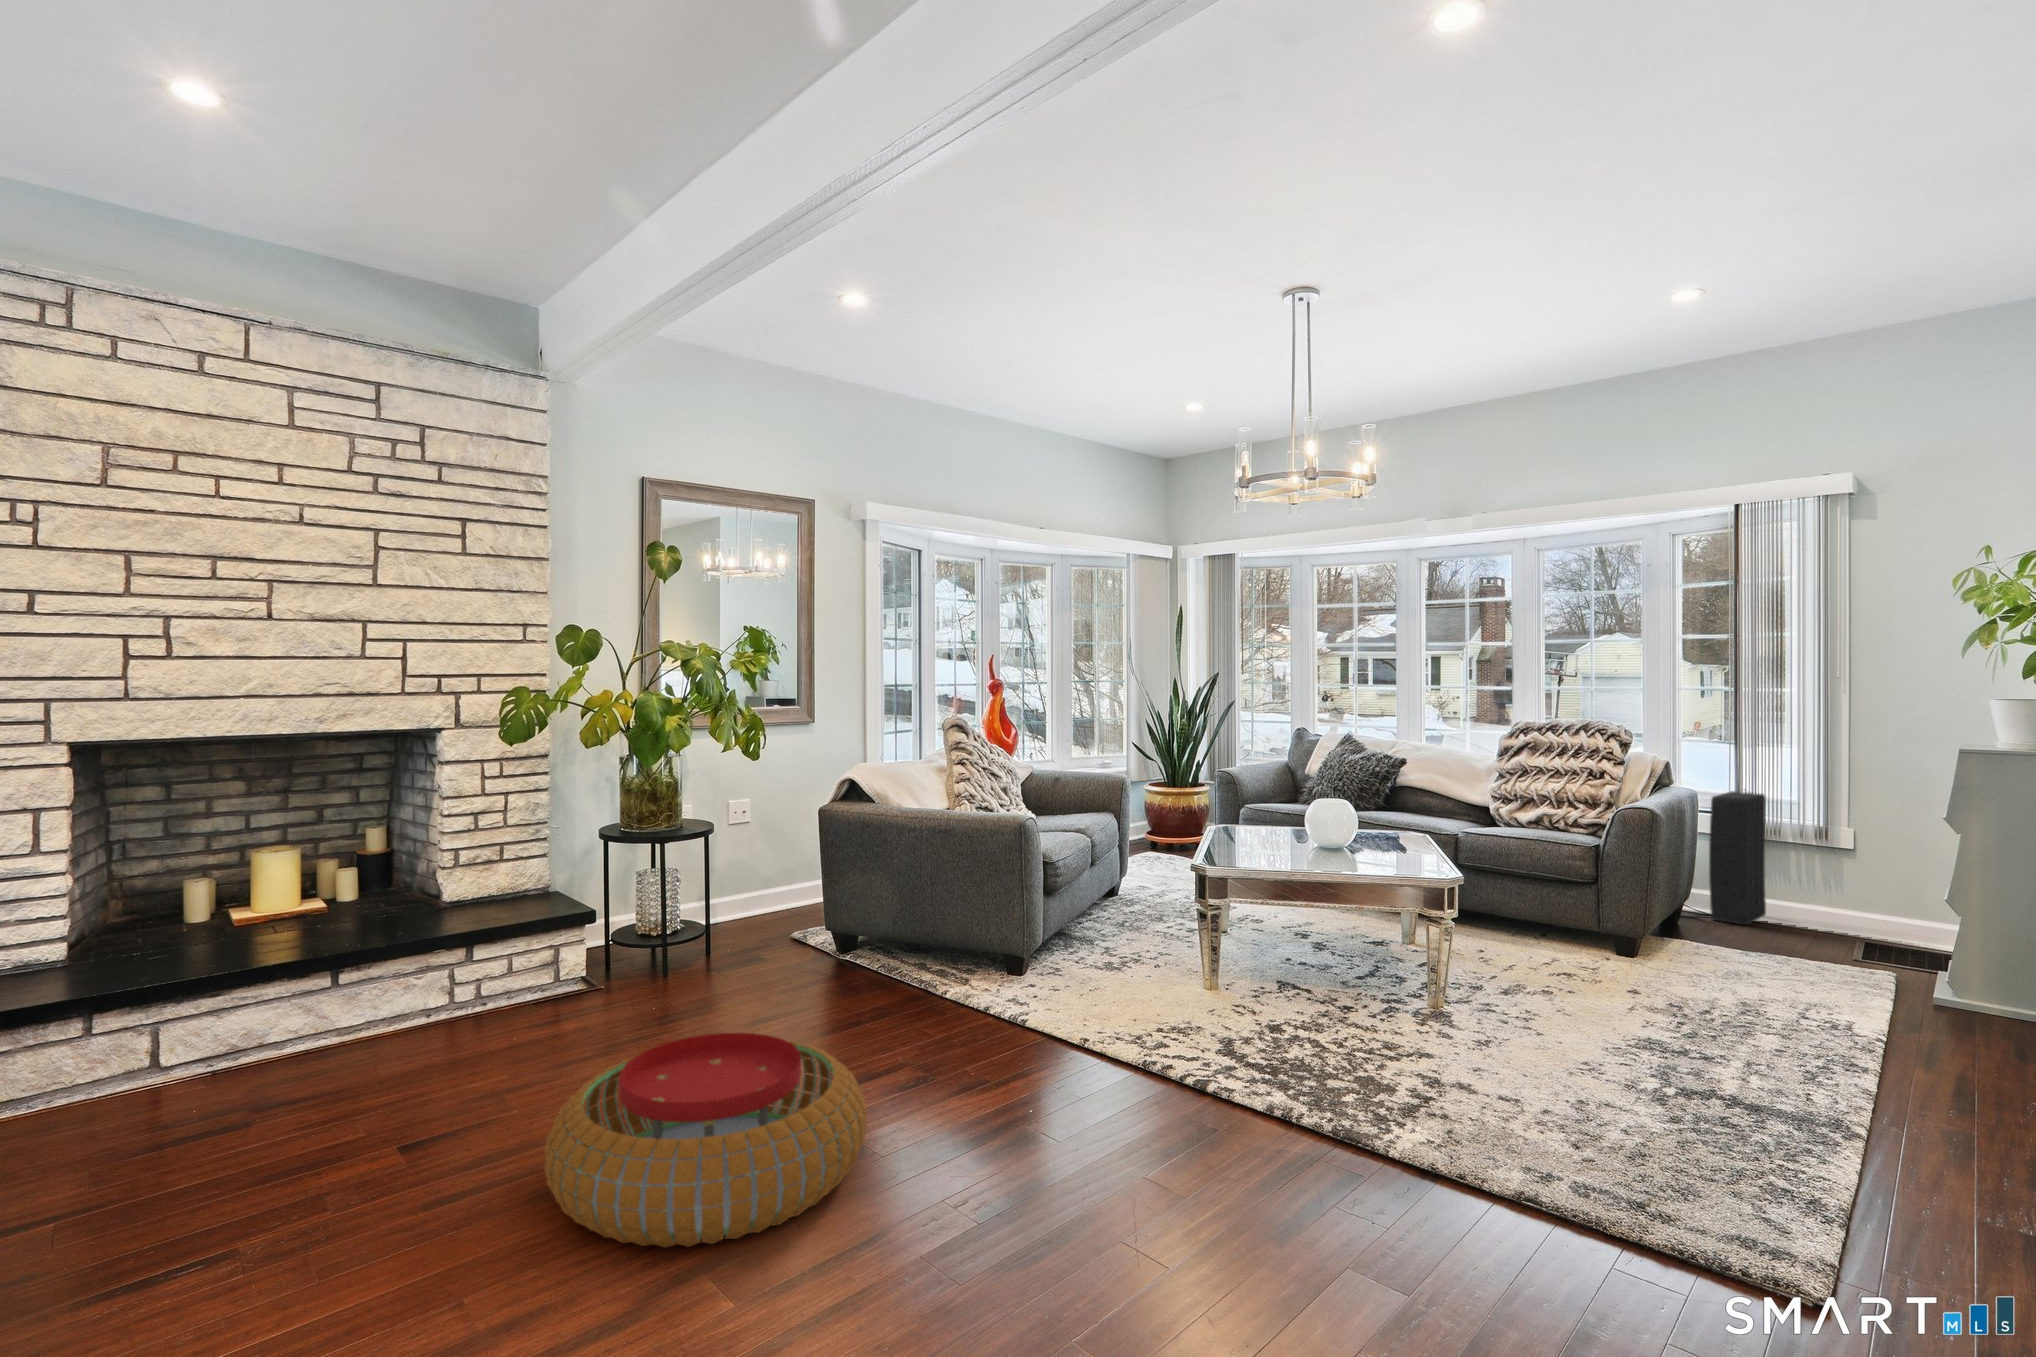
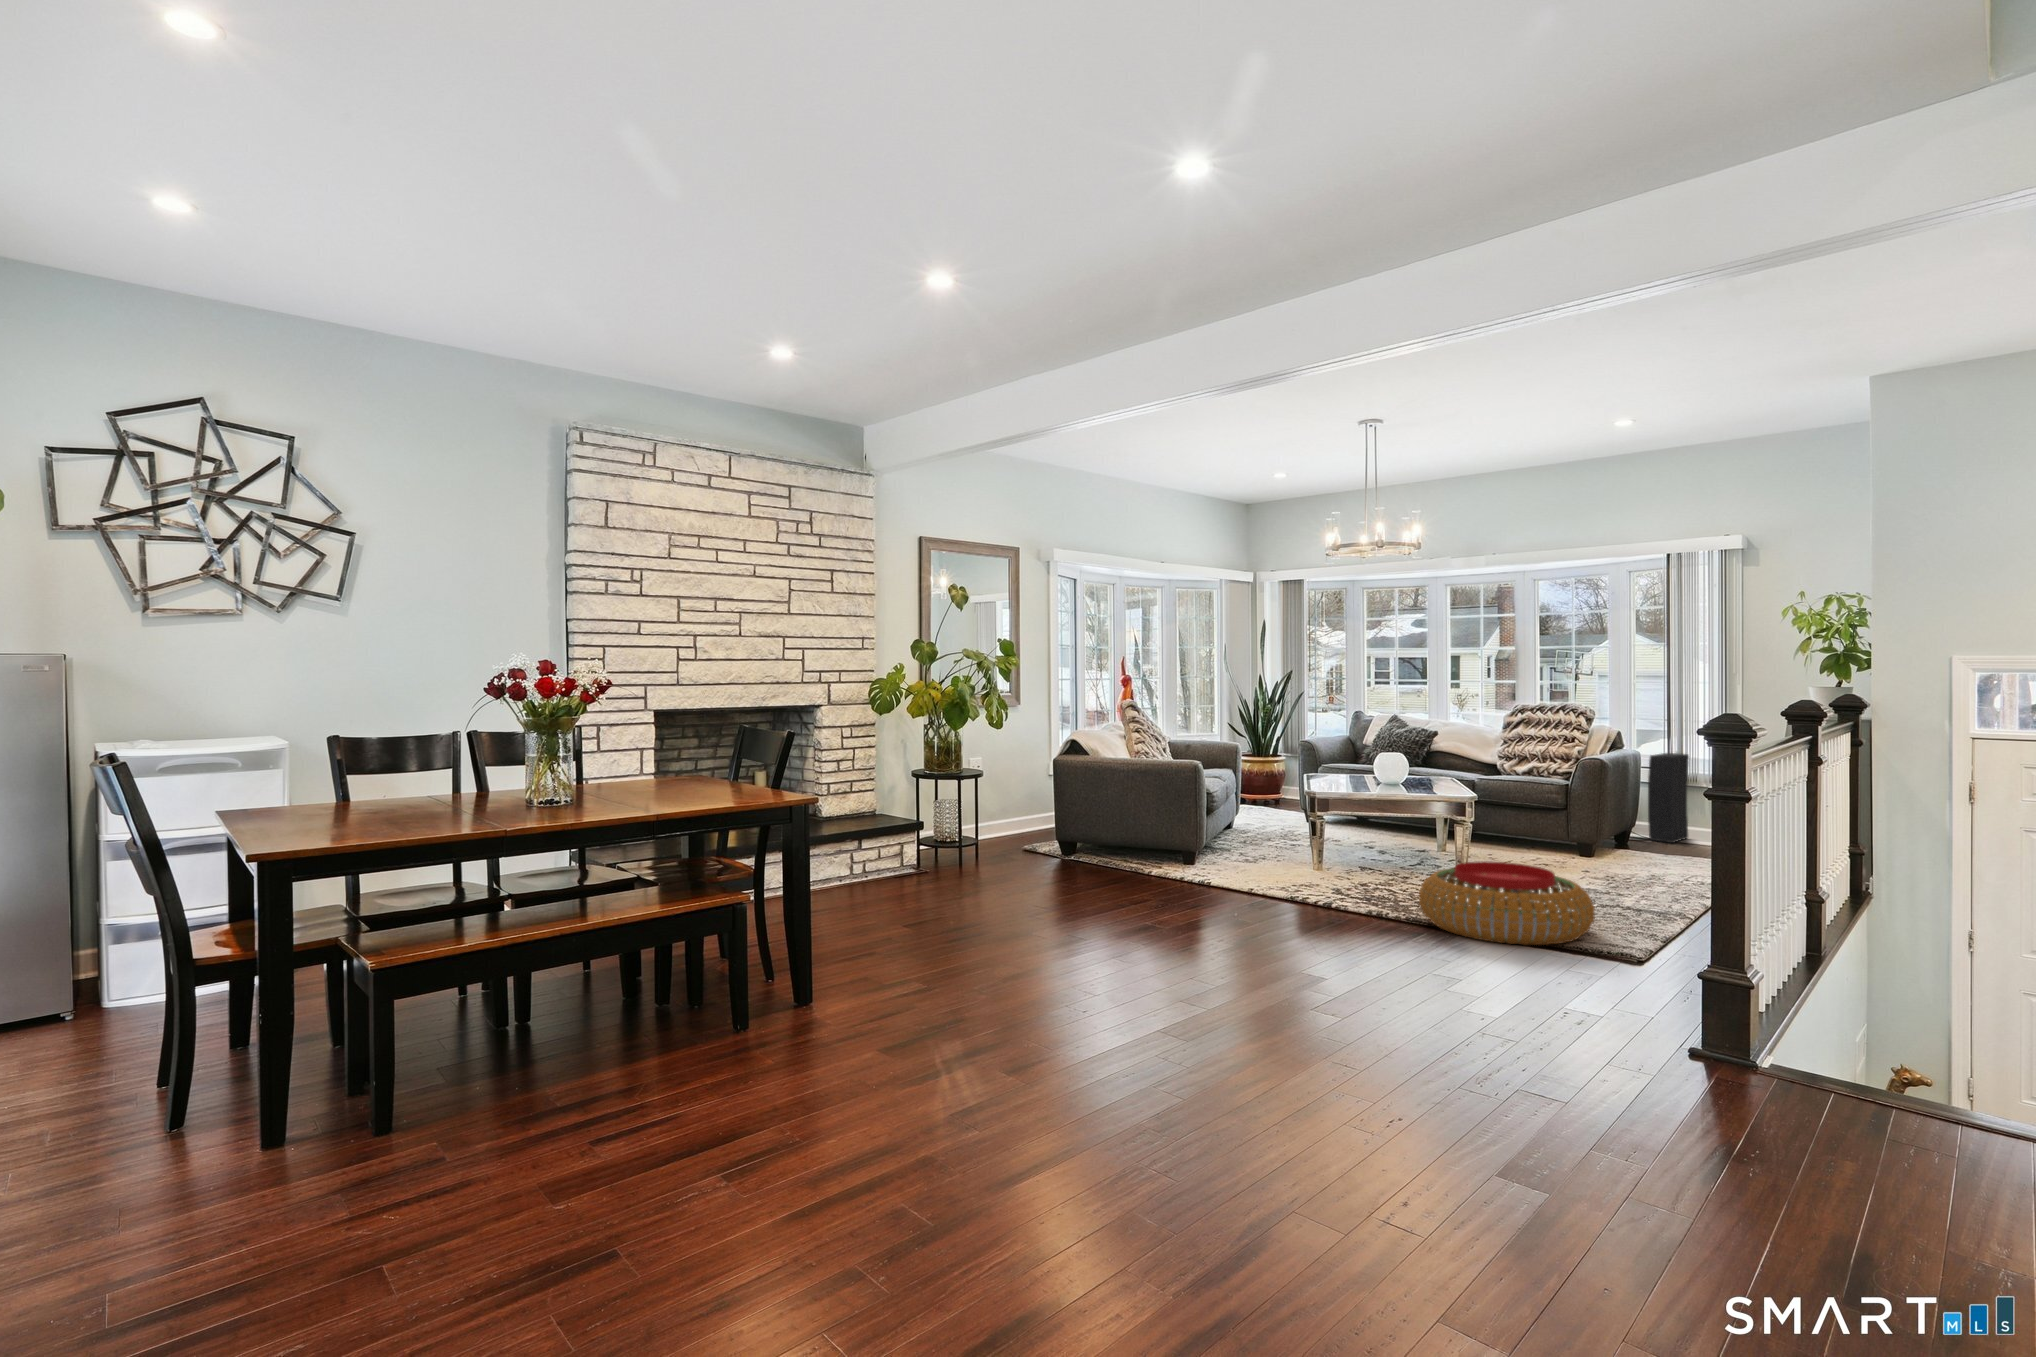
pouf: present [544,1033,867,1248] -> present [1419,861,1595,945]

